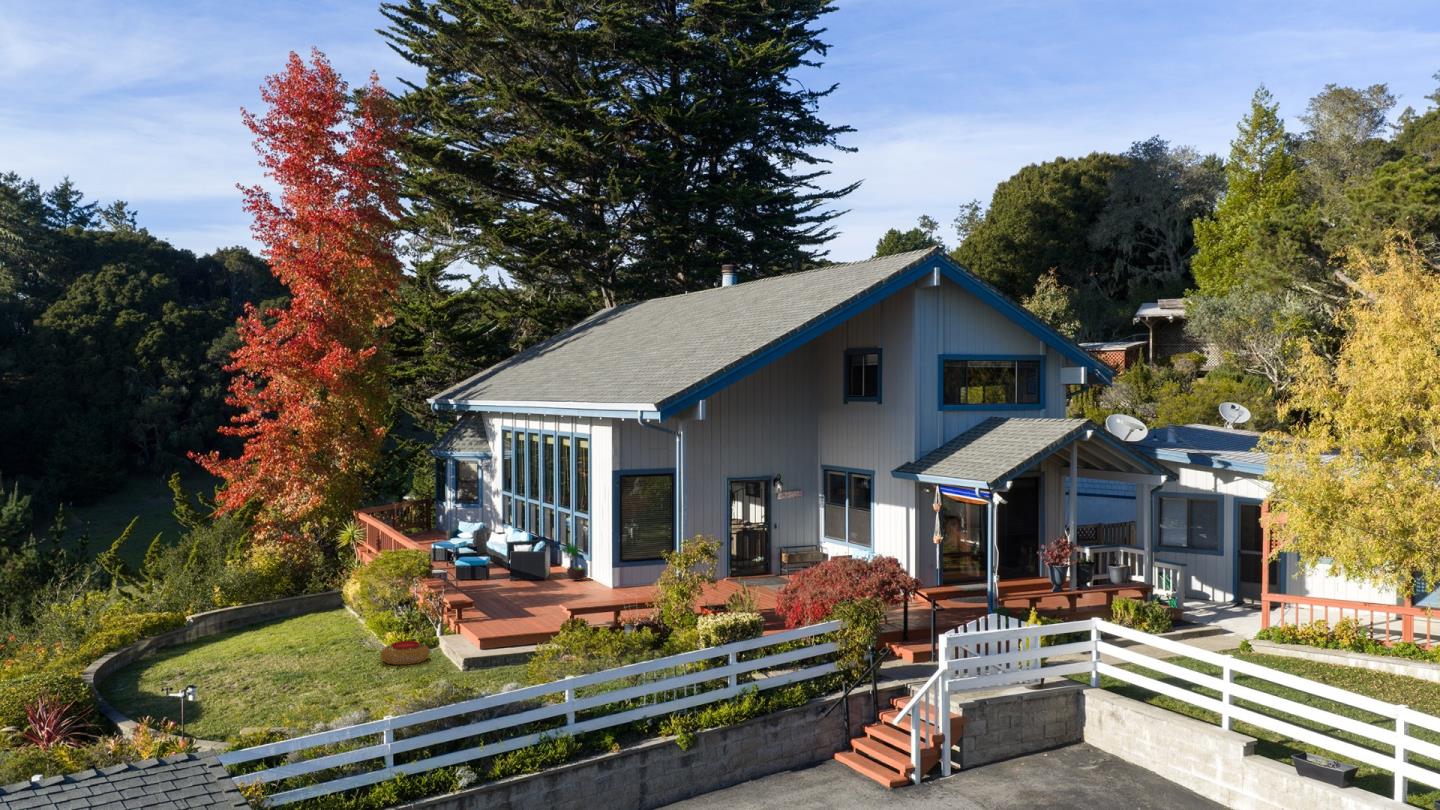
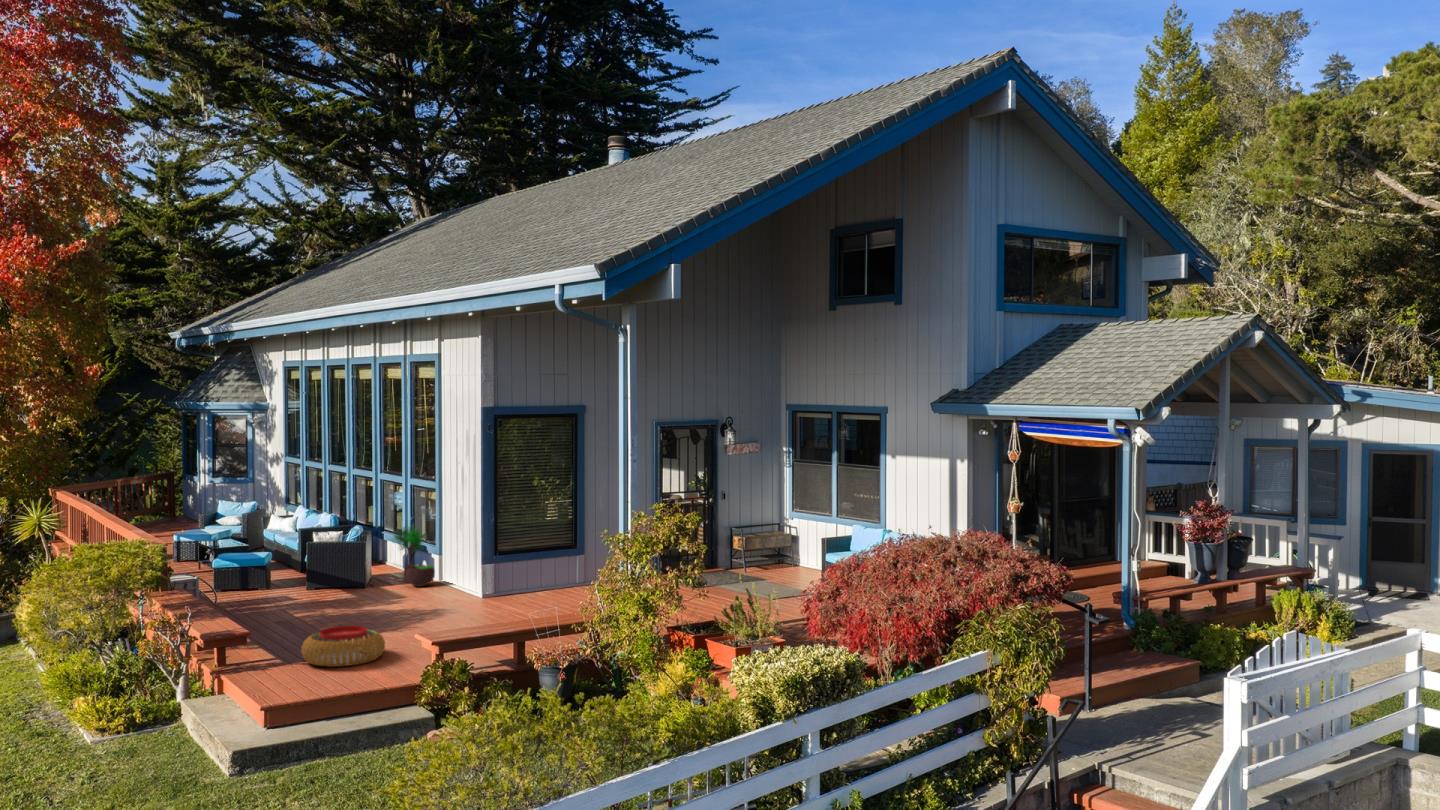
pouf: present [381,641,430,665] -> present [302,626,385,667]

